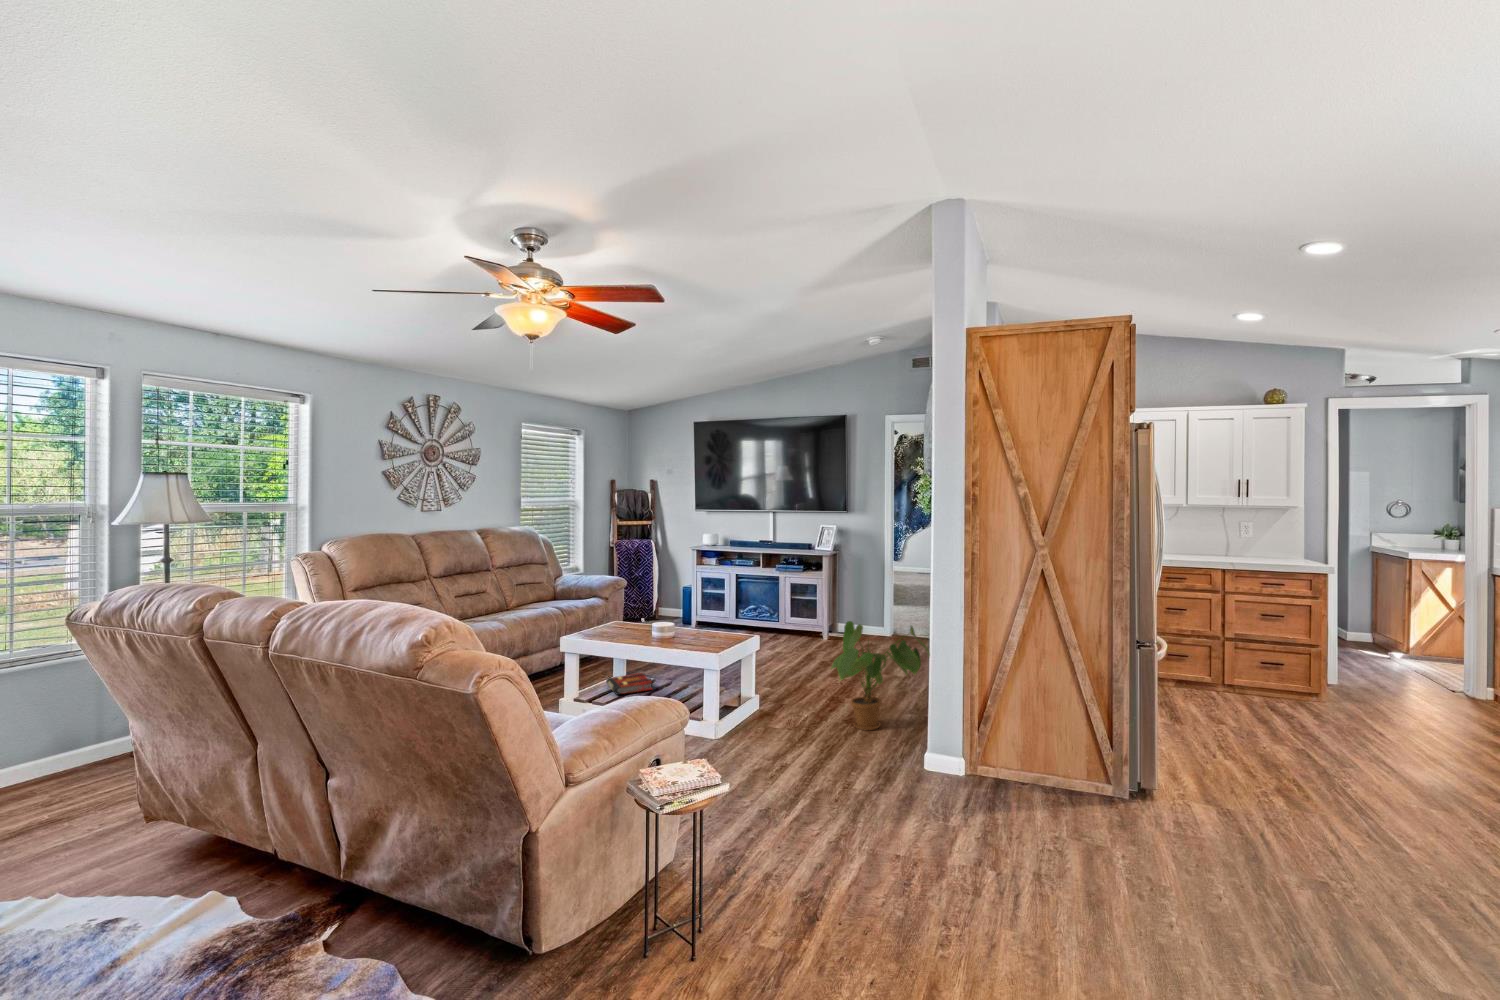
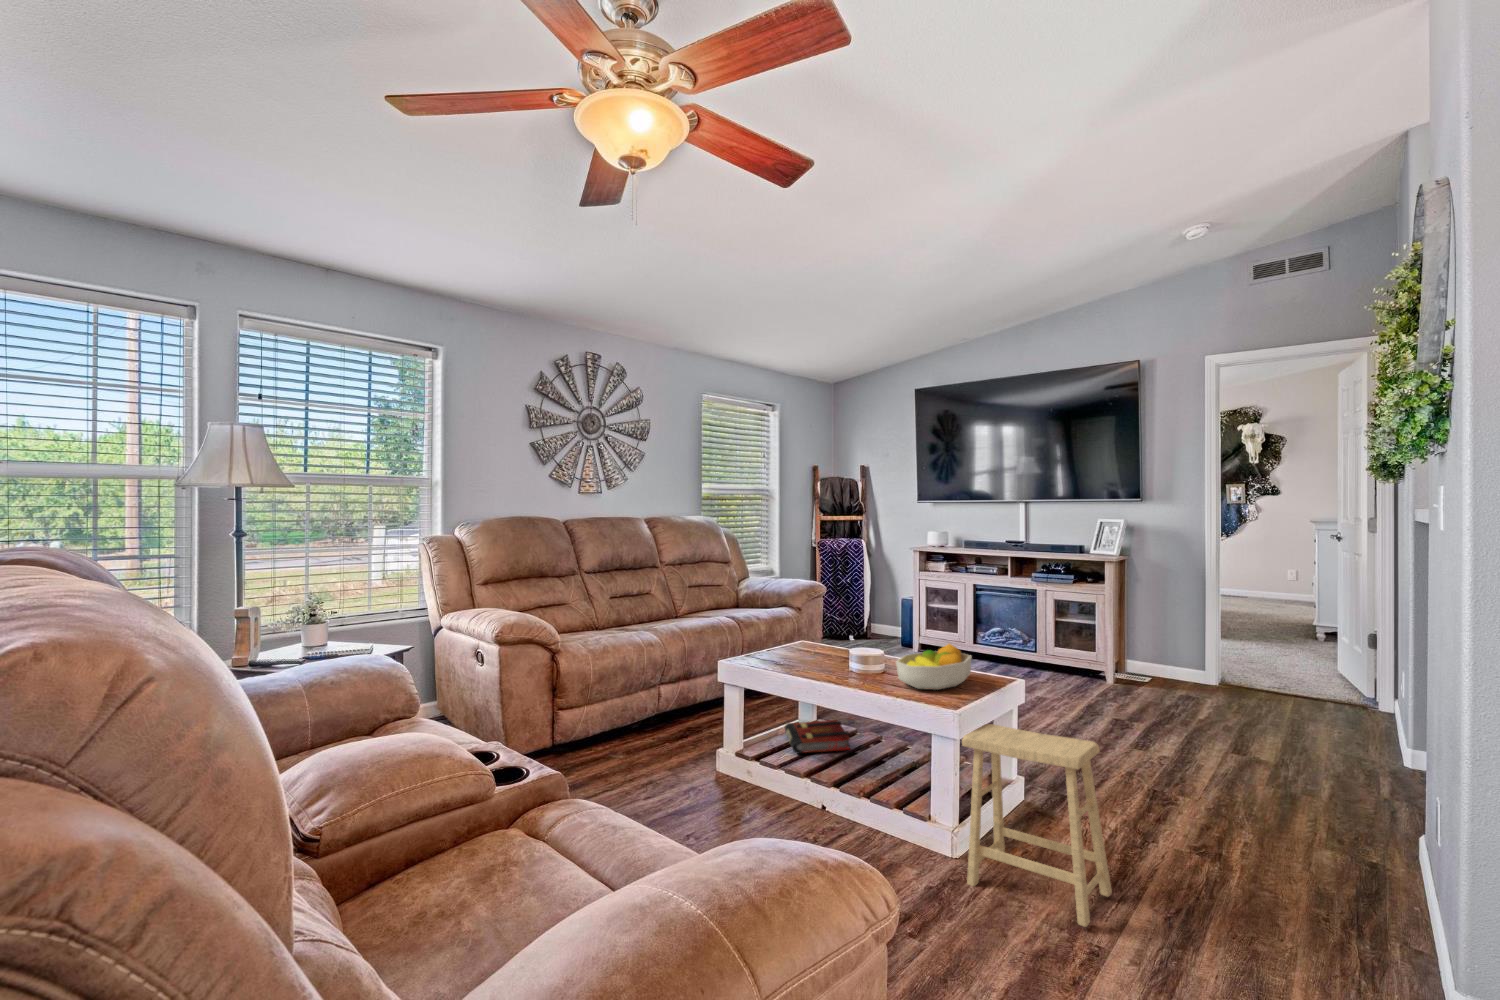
fruit bowl: none [682,616,728,645] -> present [896,644,972,690]
house plant: present [831,621,930,731] -> none [1162,668,1401,881]
footstool: none [720,660,797,757] -> present [962,724,1112,927]

